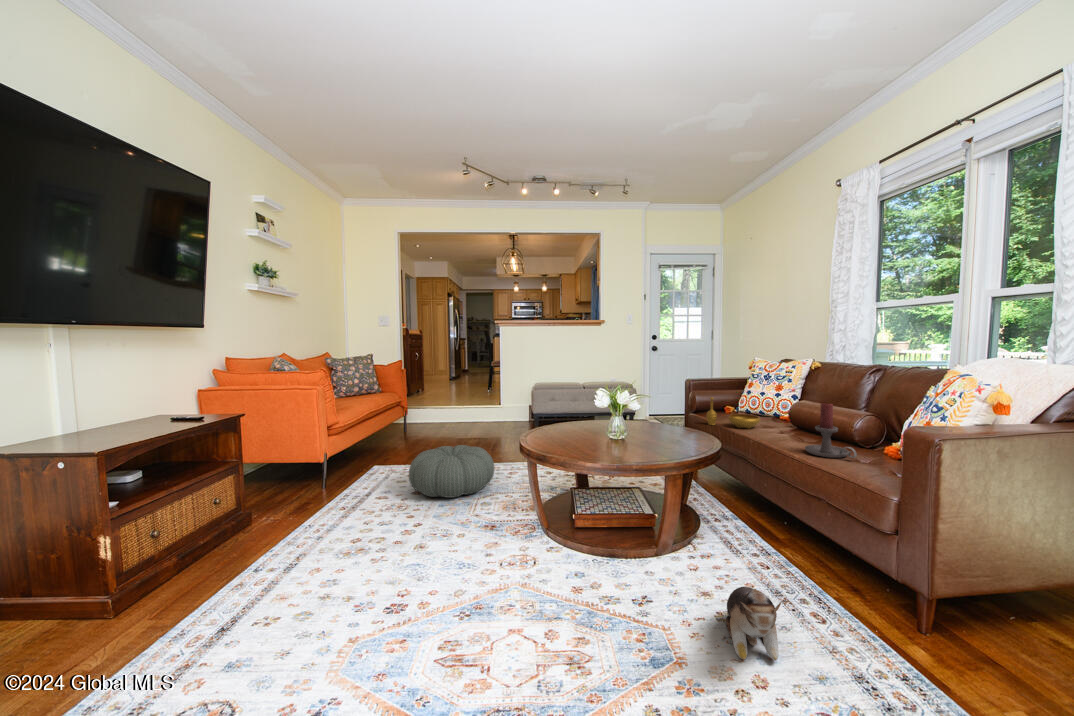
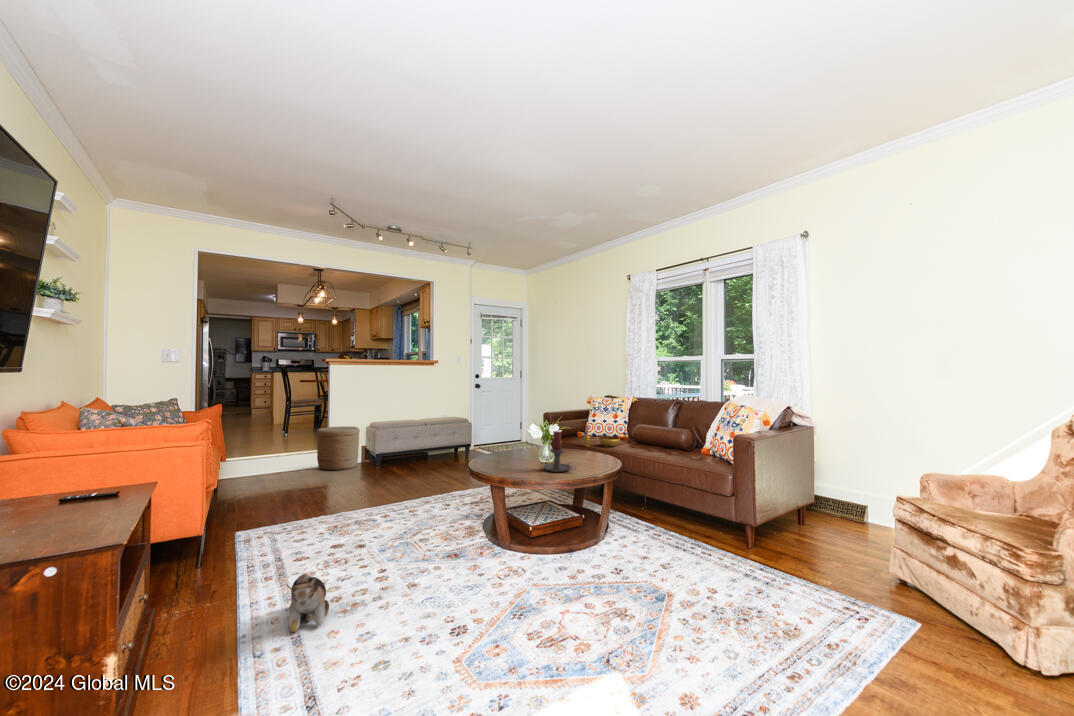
woven basket: none [487,386,524,426] -> present [316,426,360,471]
candle holder: present [805,403,857,458] -> present [544,431,576,472]
pouf: present [409,445,495,498] -> none [314,487,408,544]
plush toy: present [726,587,781,661] -> present [286,574,329,632]

